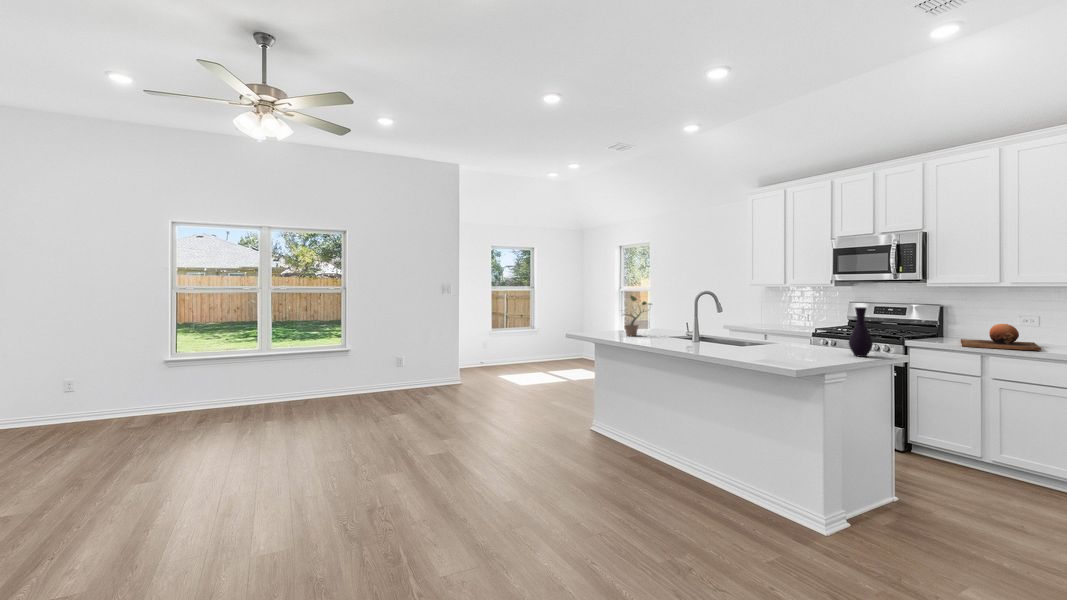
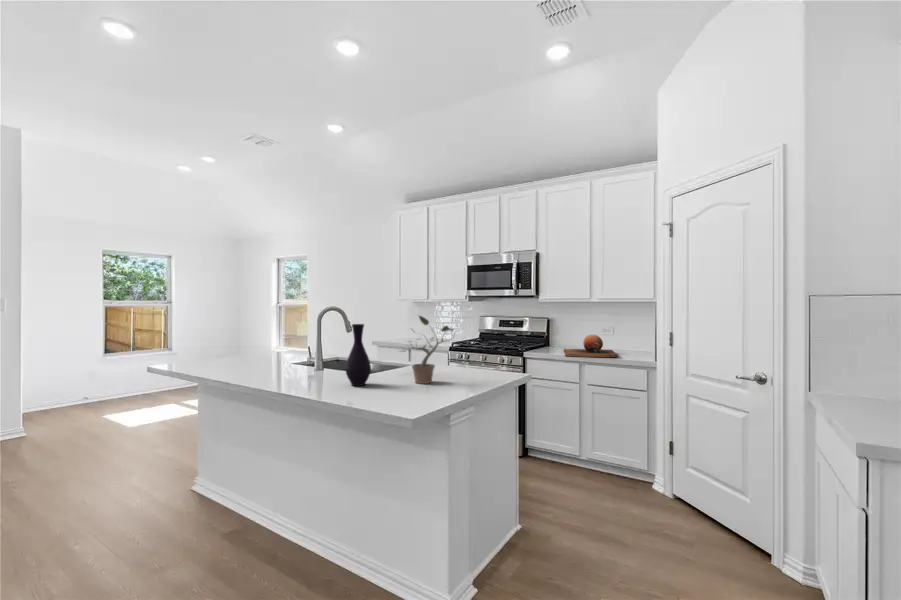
potted plant: present [624,296,652,336] -> present [403,316,453,384]
vase: present [849,307,873,357] -> present [346,324,371,386]

